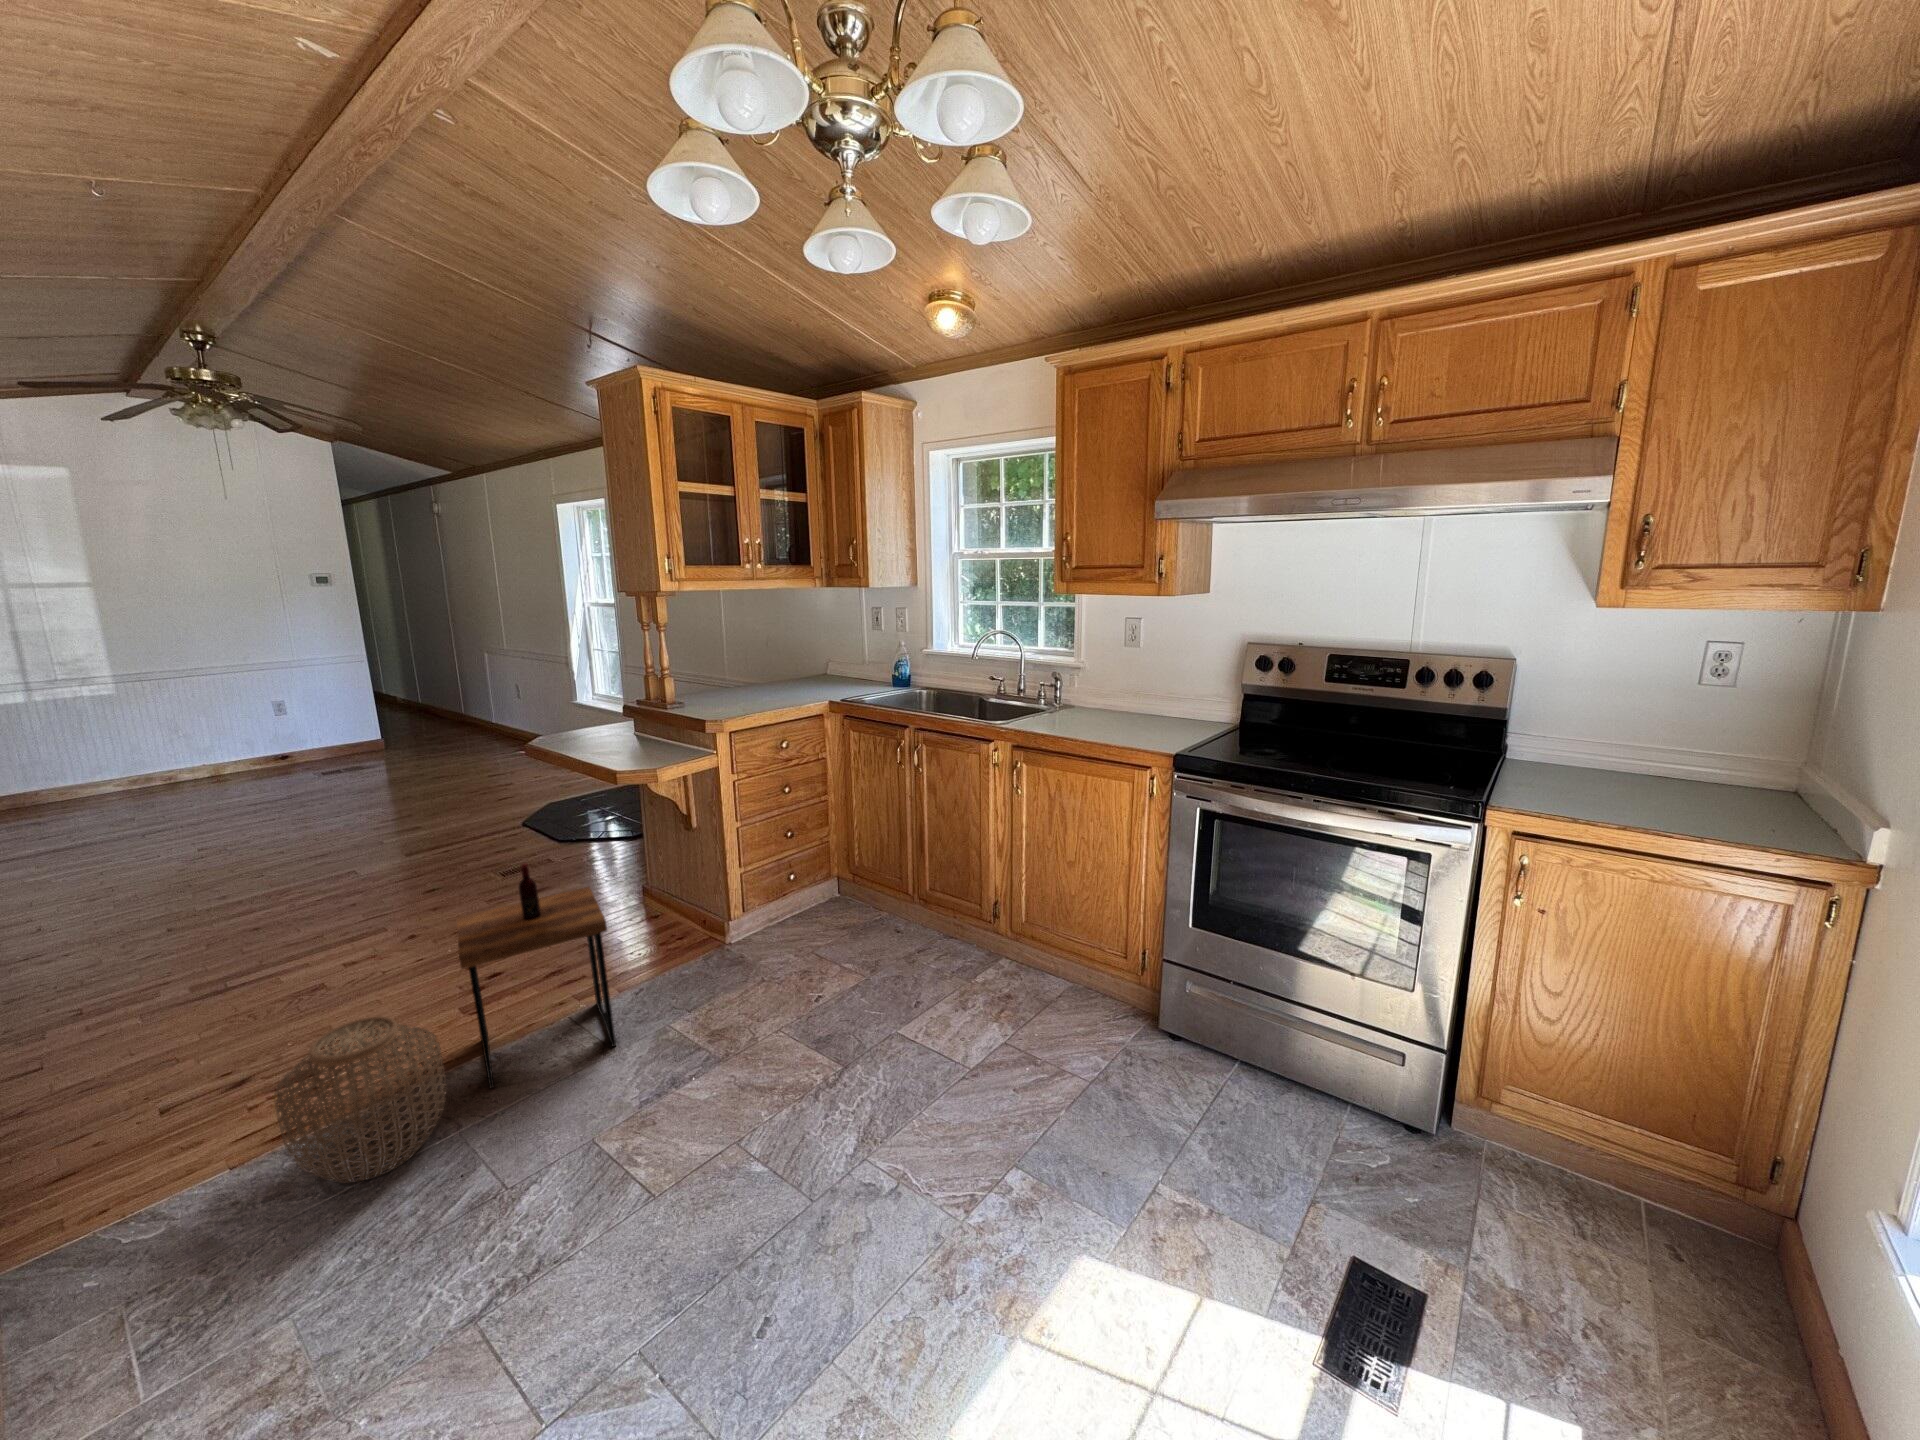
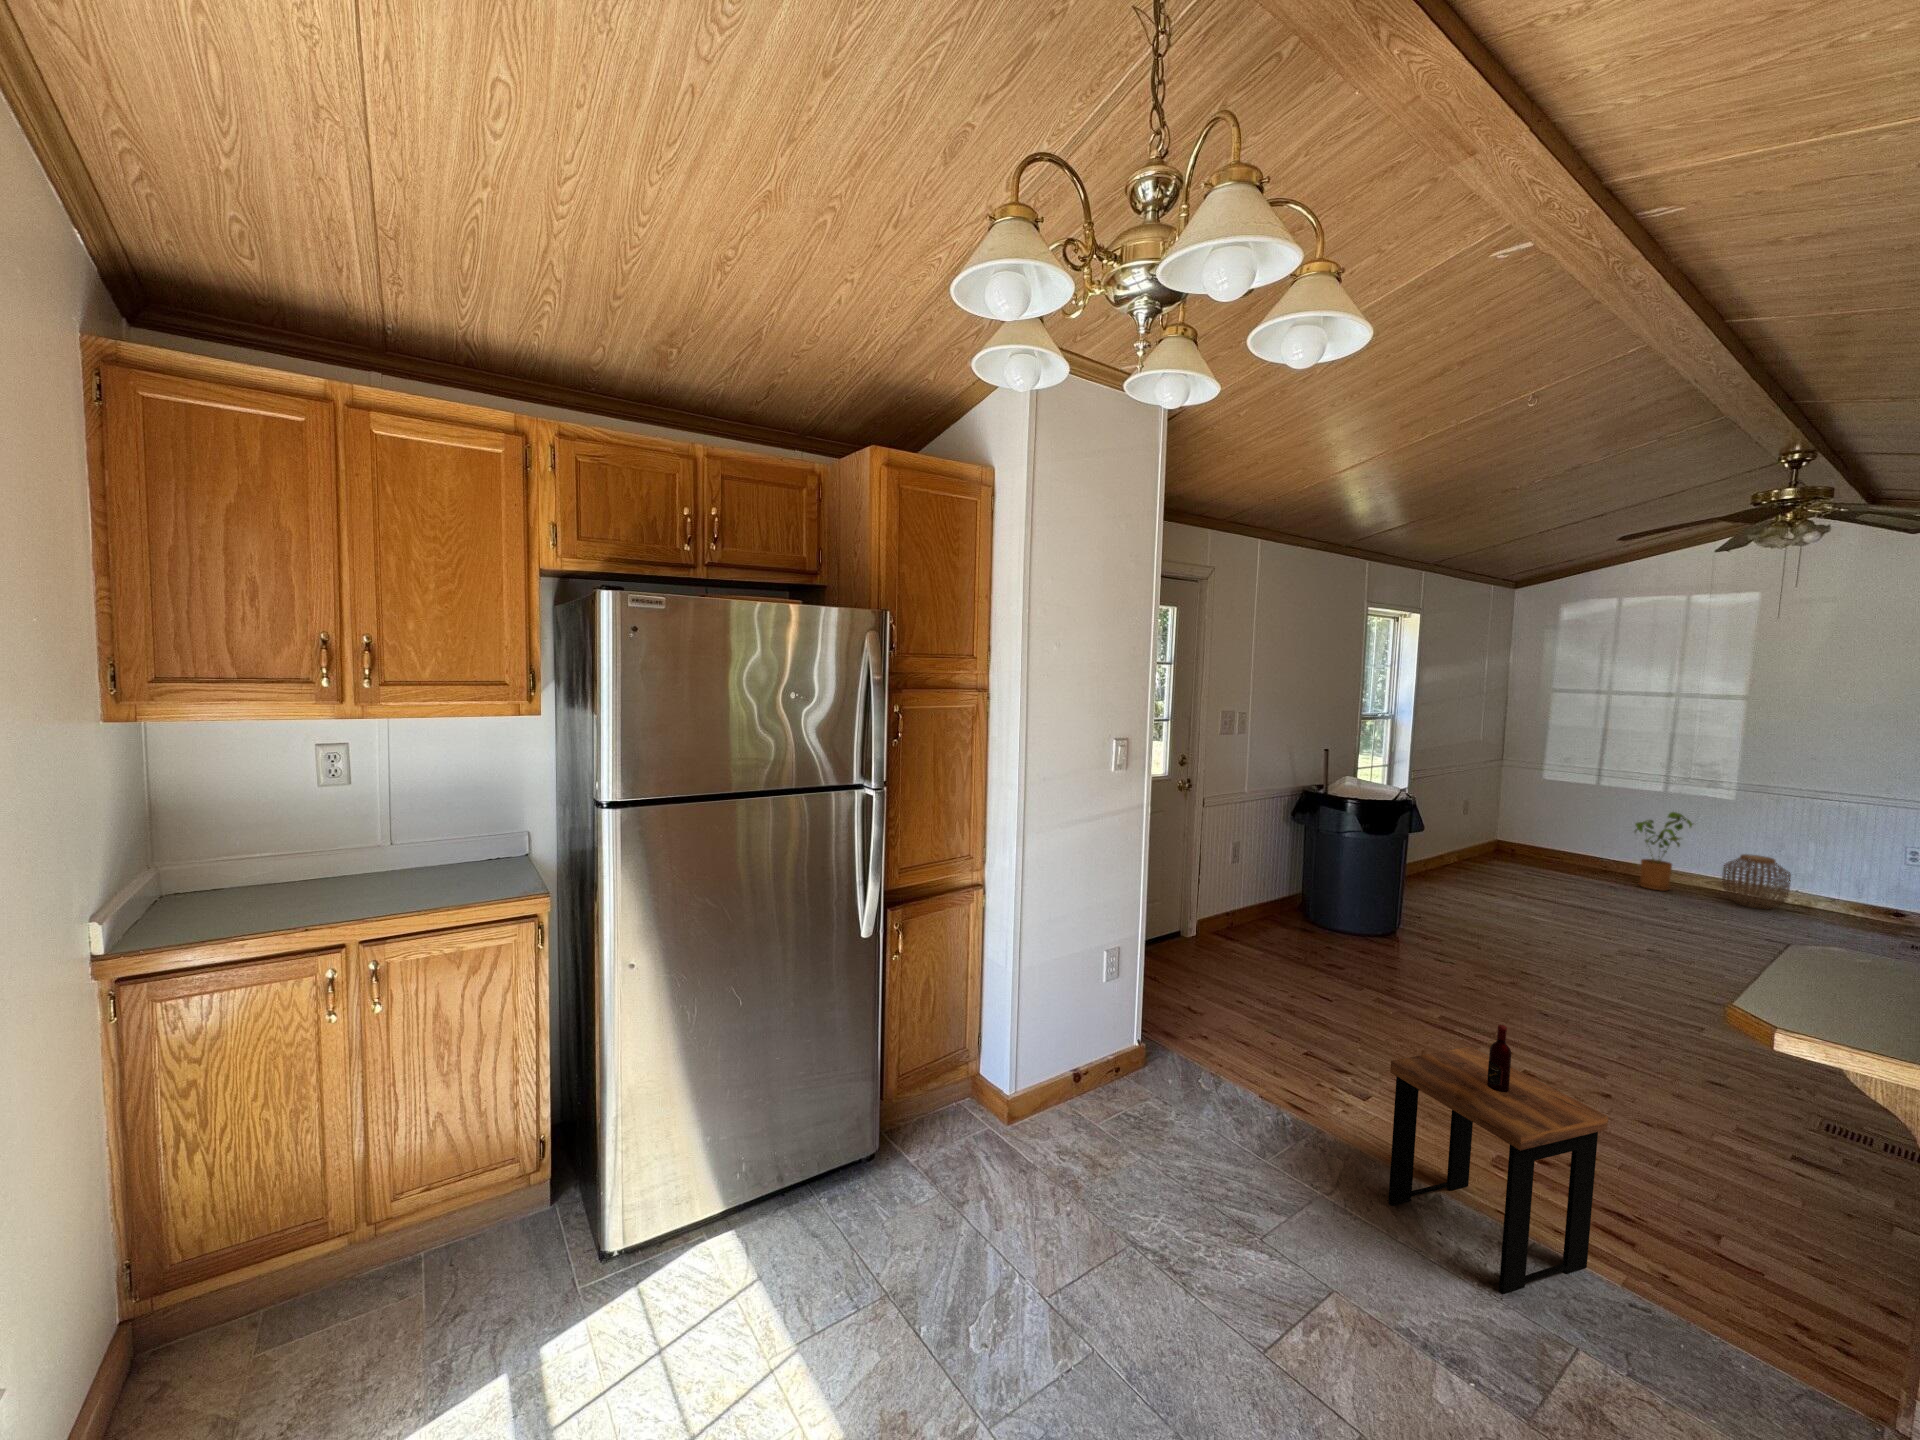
house plant: none [15,720,89,814] -> present [1635,812,1693,891]
woven basket: present [275,1016,446,1183] -> present [1722,854,1791,910]

